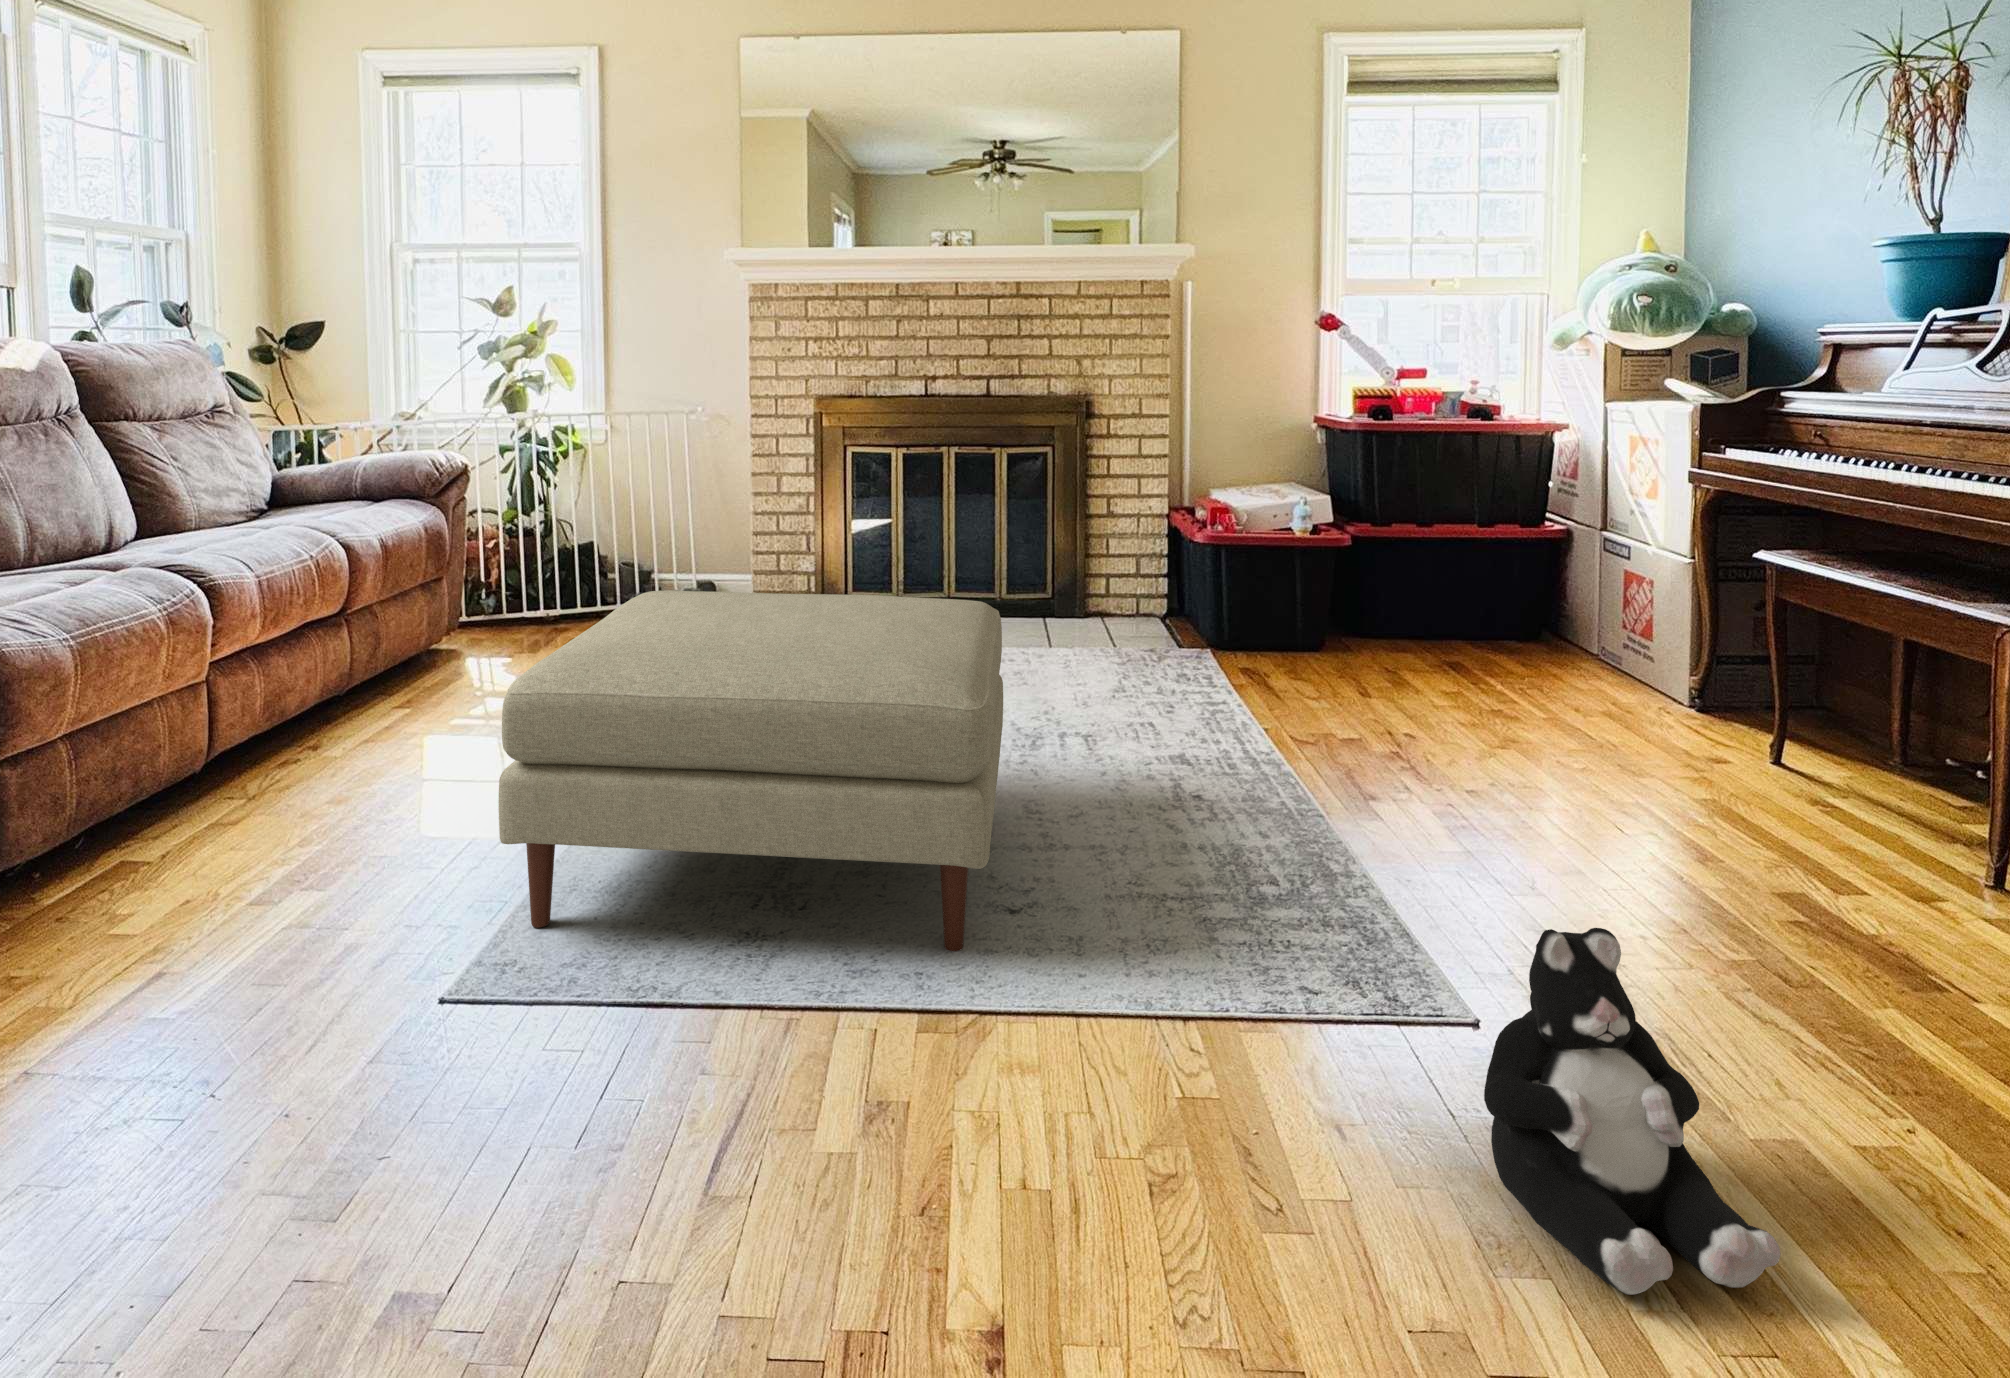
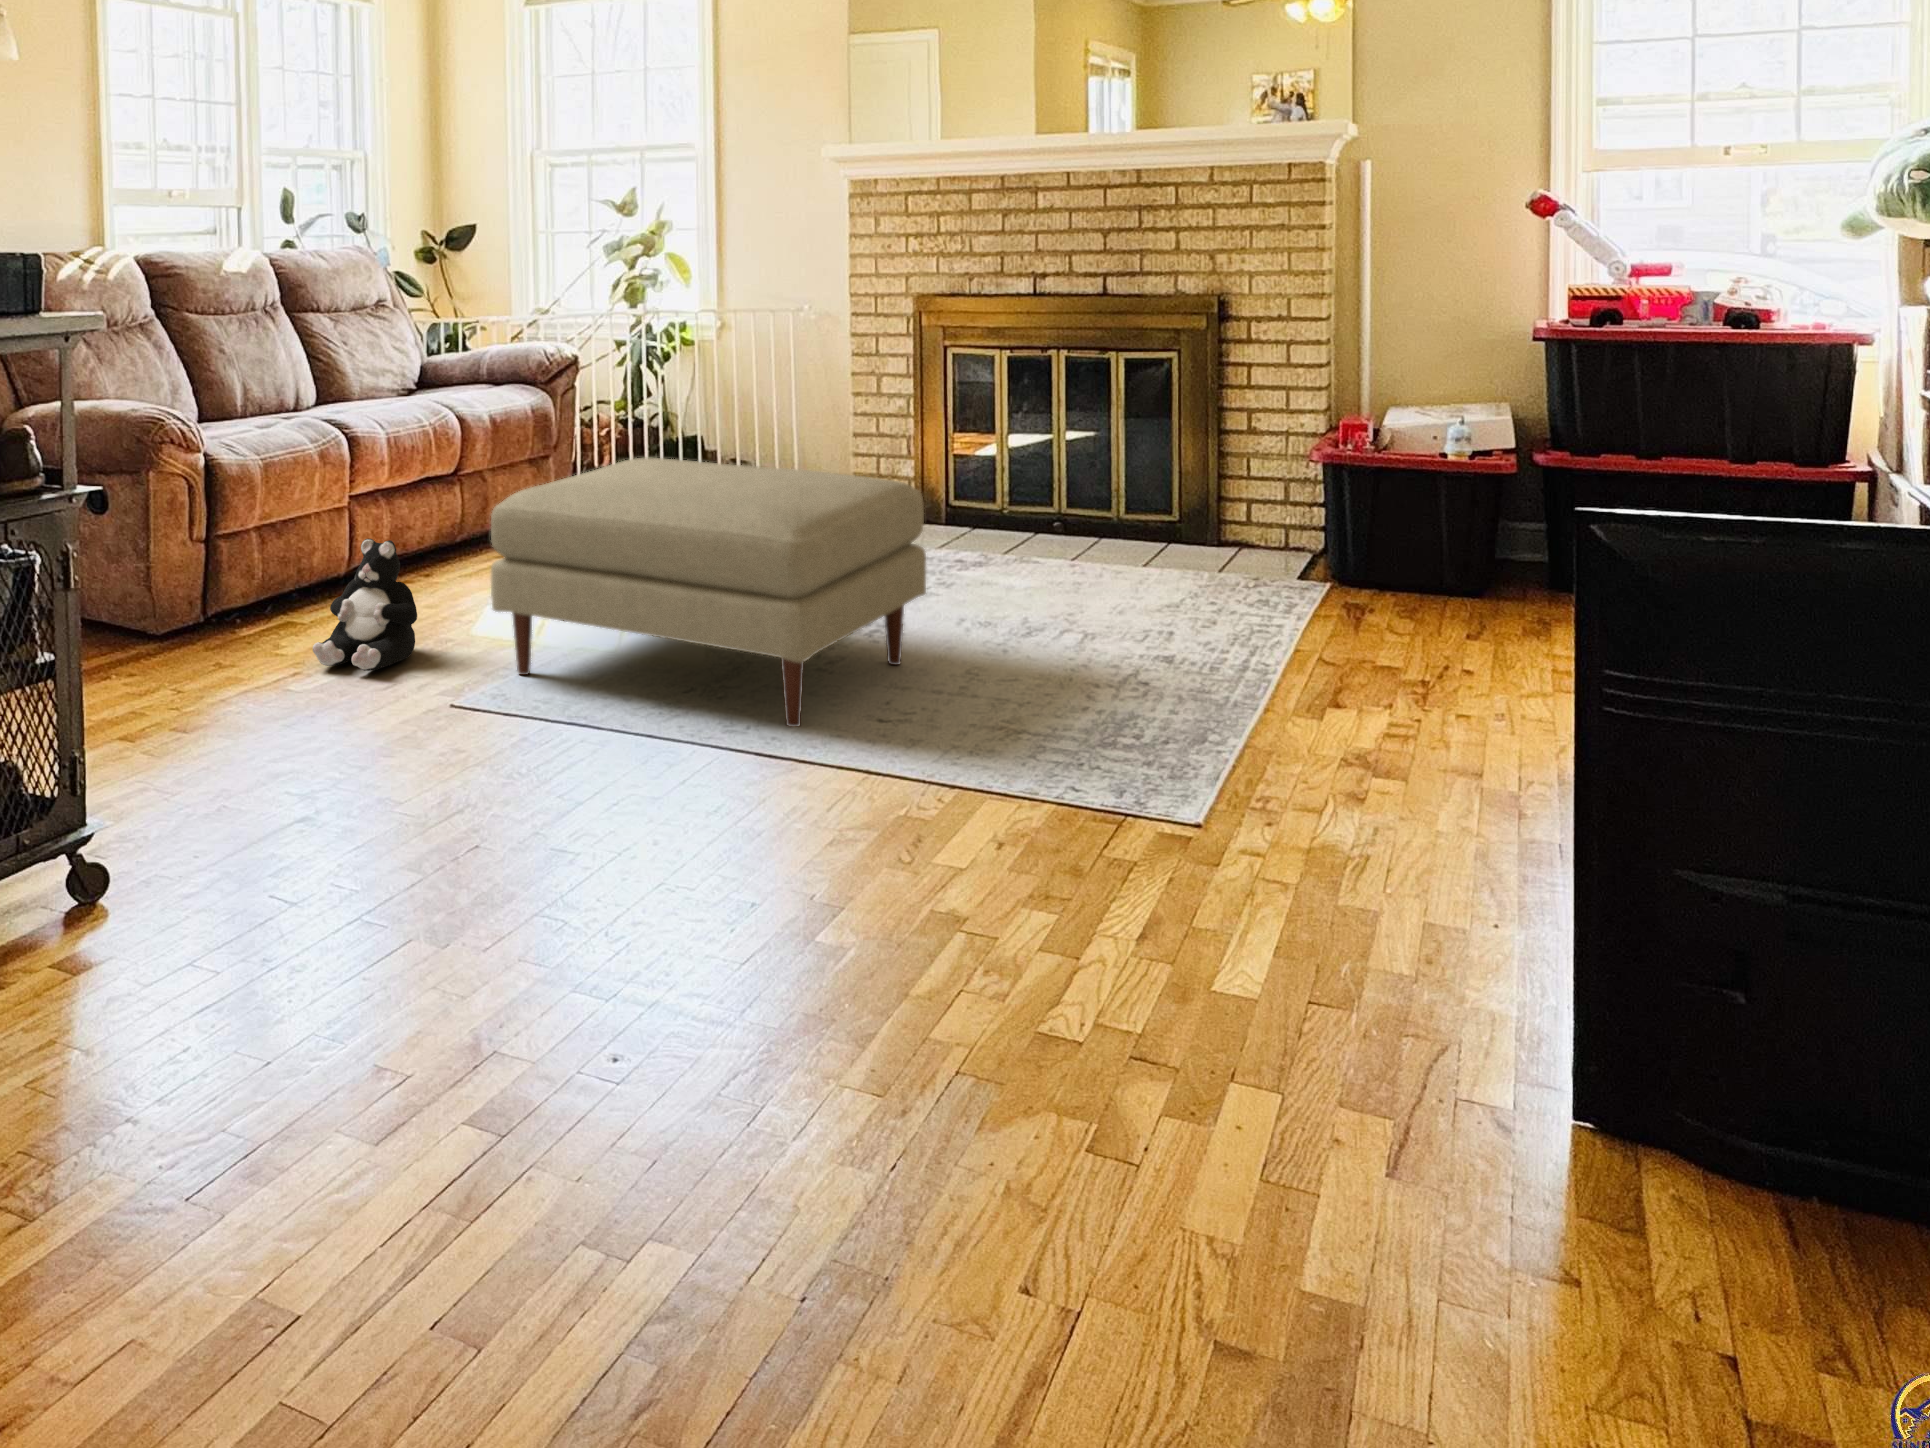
plush toy: present [1484,928,1780,1295] -> present [313,539,417,671]

